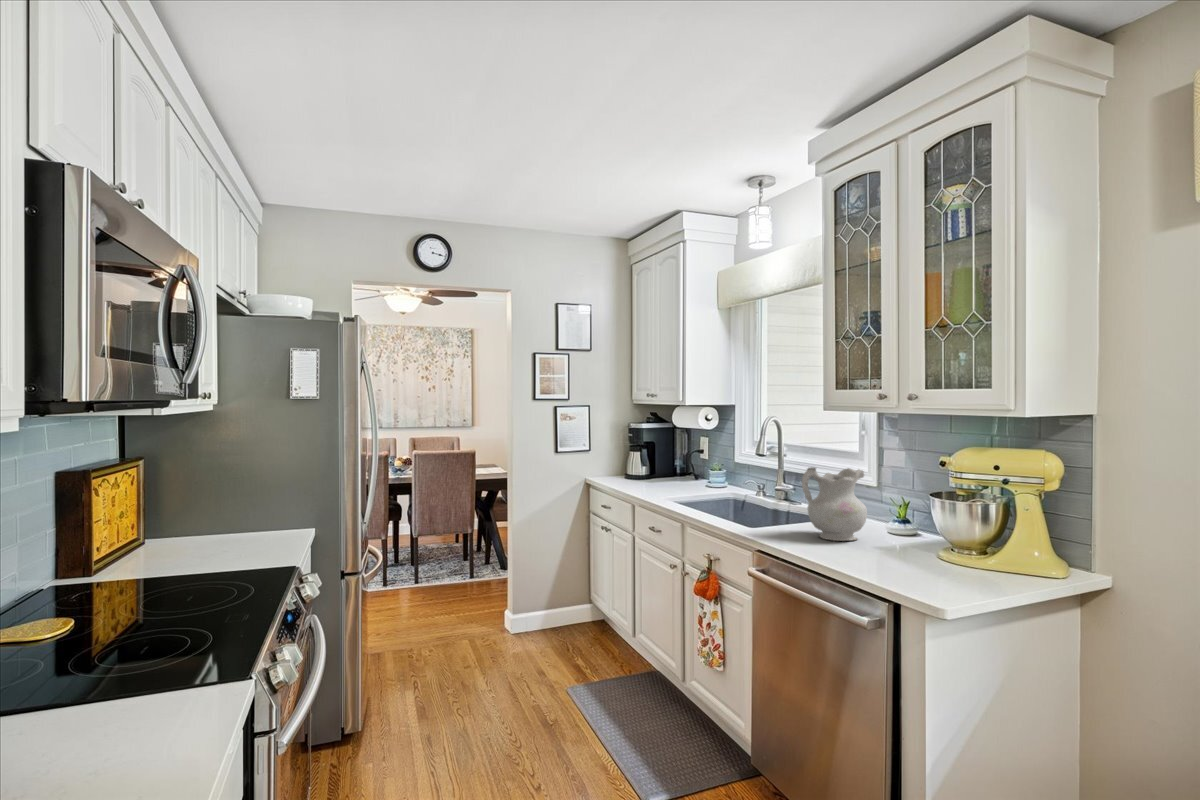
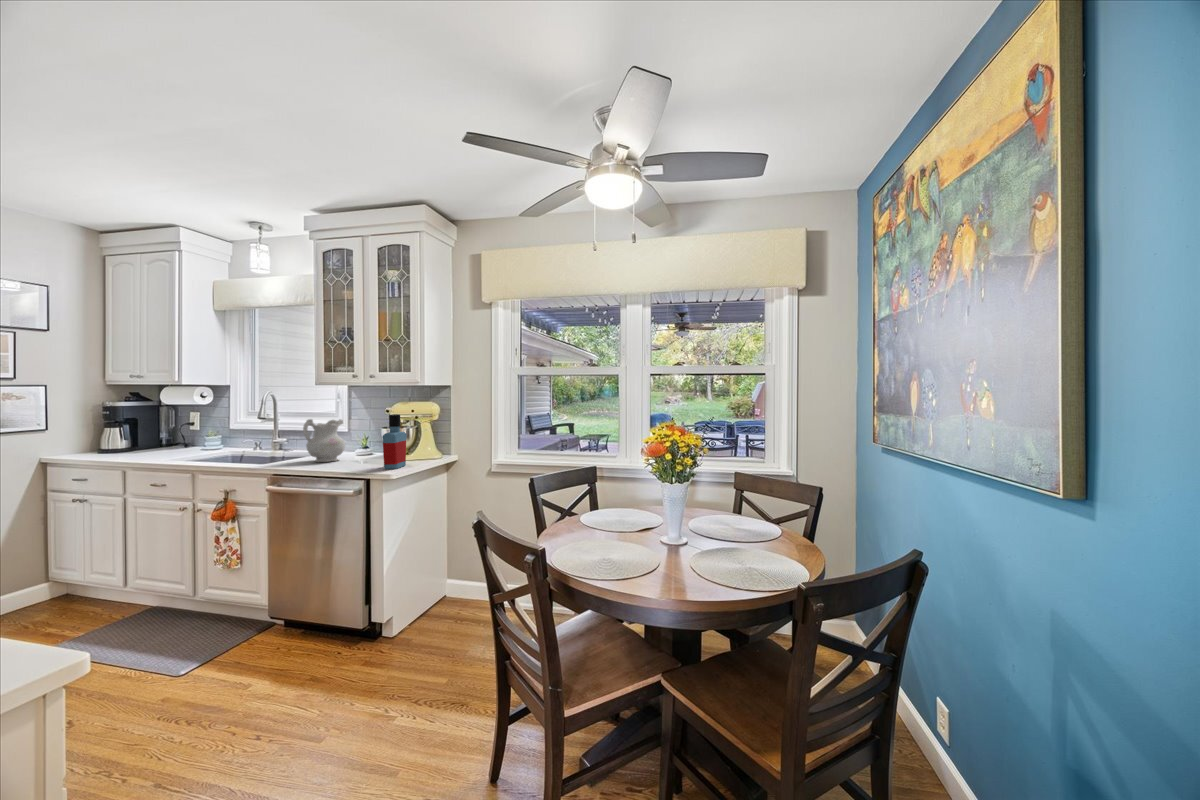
bottle: none [926,476,979,590] -> present [382,415,407,469]

